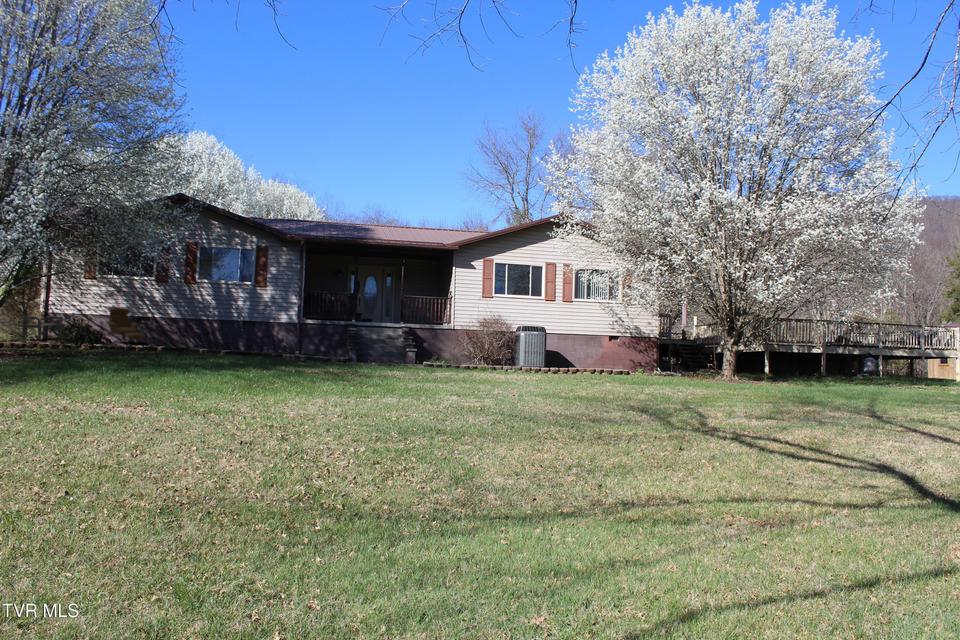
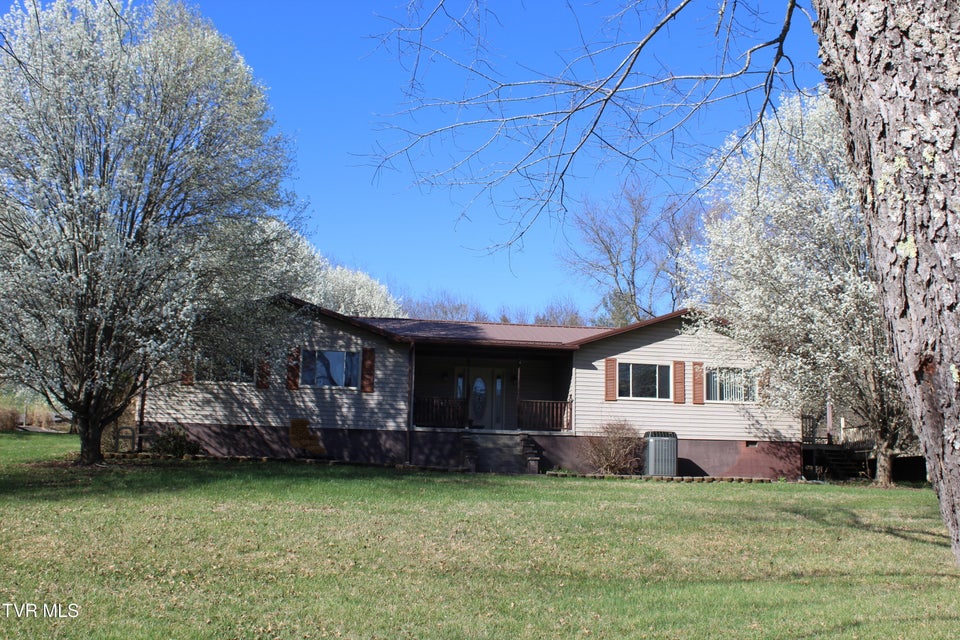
lounge chair: present [108,307,144,343] -> present [289,419,326,458]

